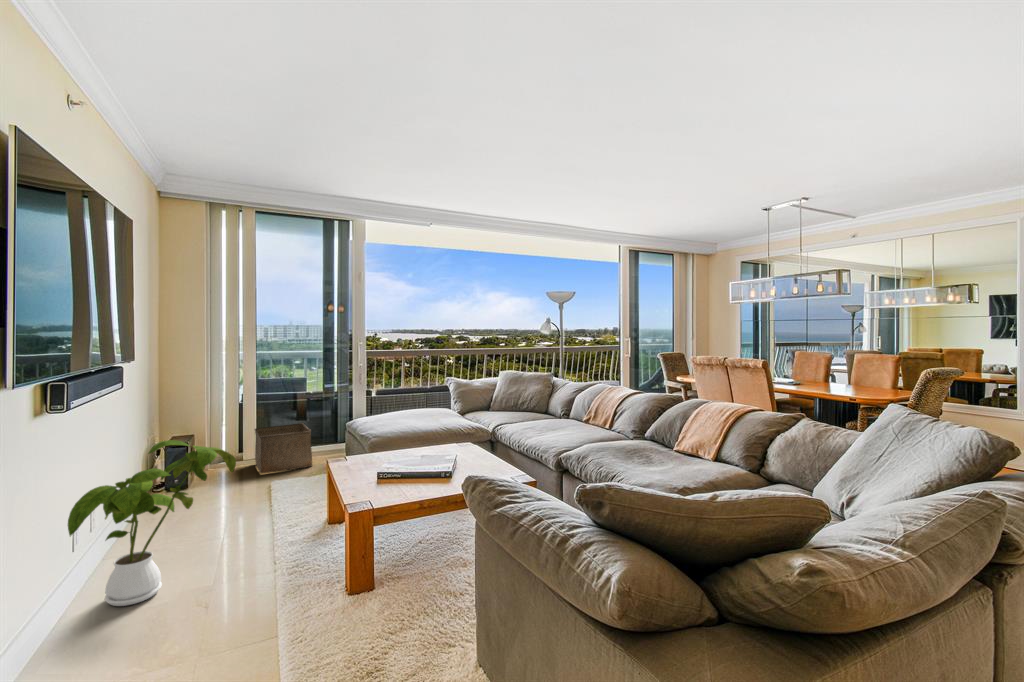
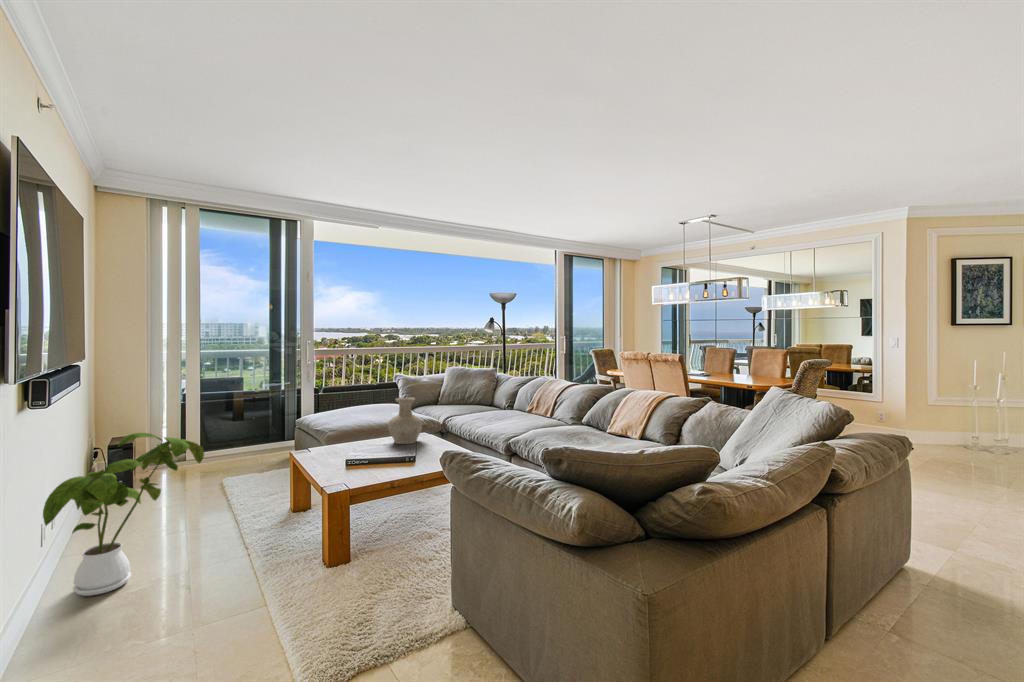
vase: none [430,405,467,456] -> present [388,397,422,444]
storage bin: present [255,423,312,473] -> none [200,421,262,472]

